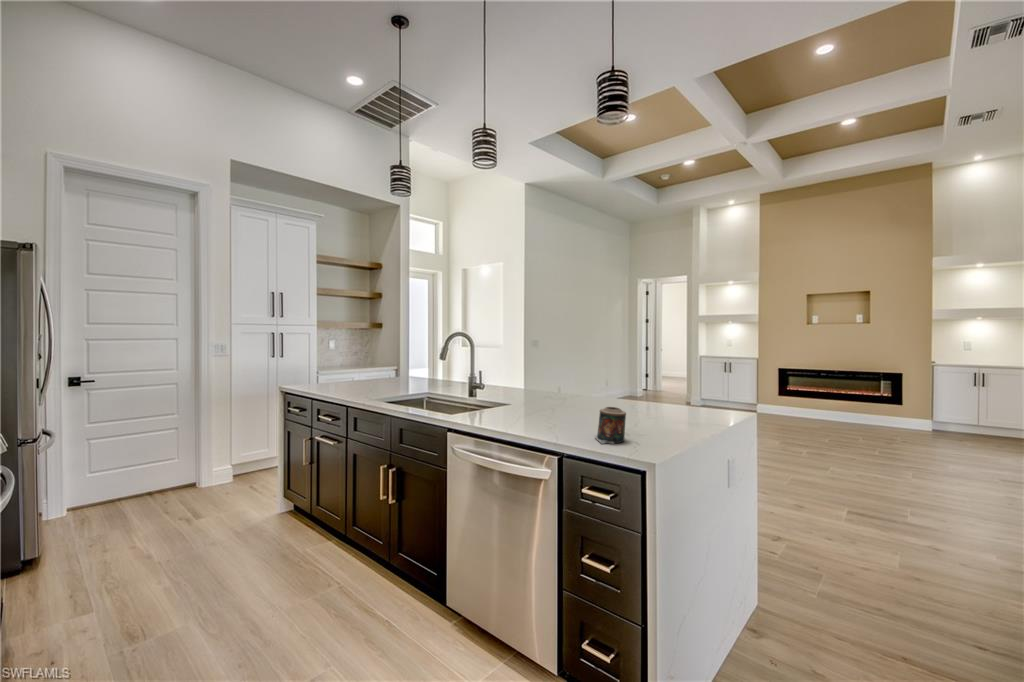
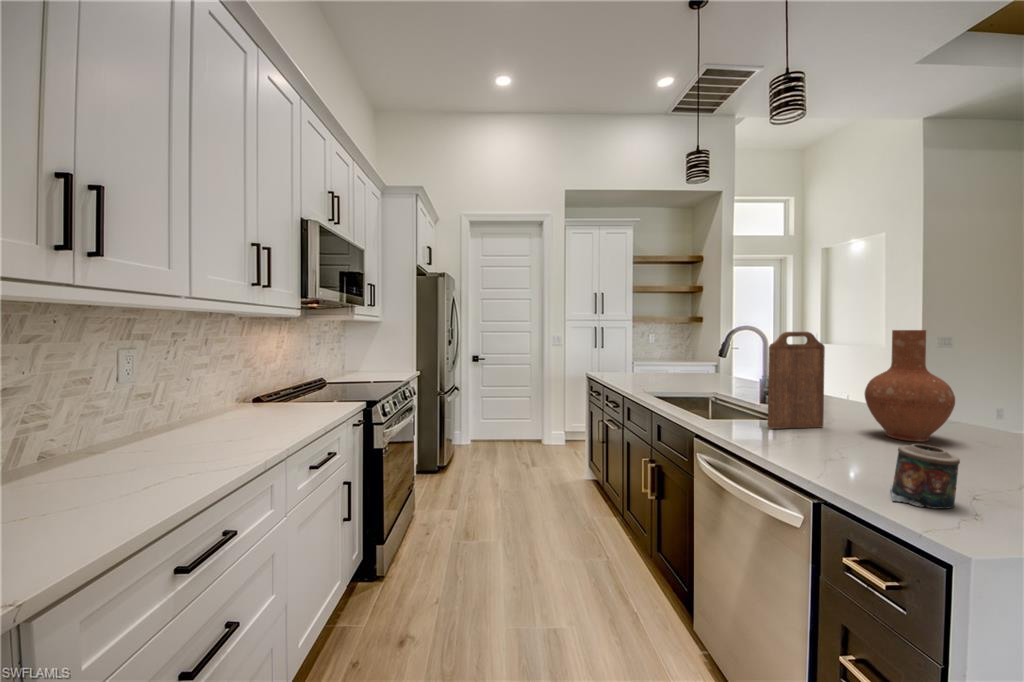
vase: none [552,337,594,409] -> present [865,330,955,442]
cutting board: none [500,338,529,414] -> present [768,332,825,429]

